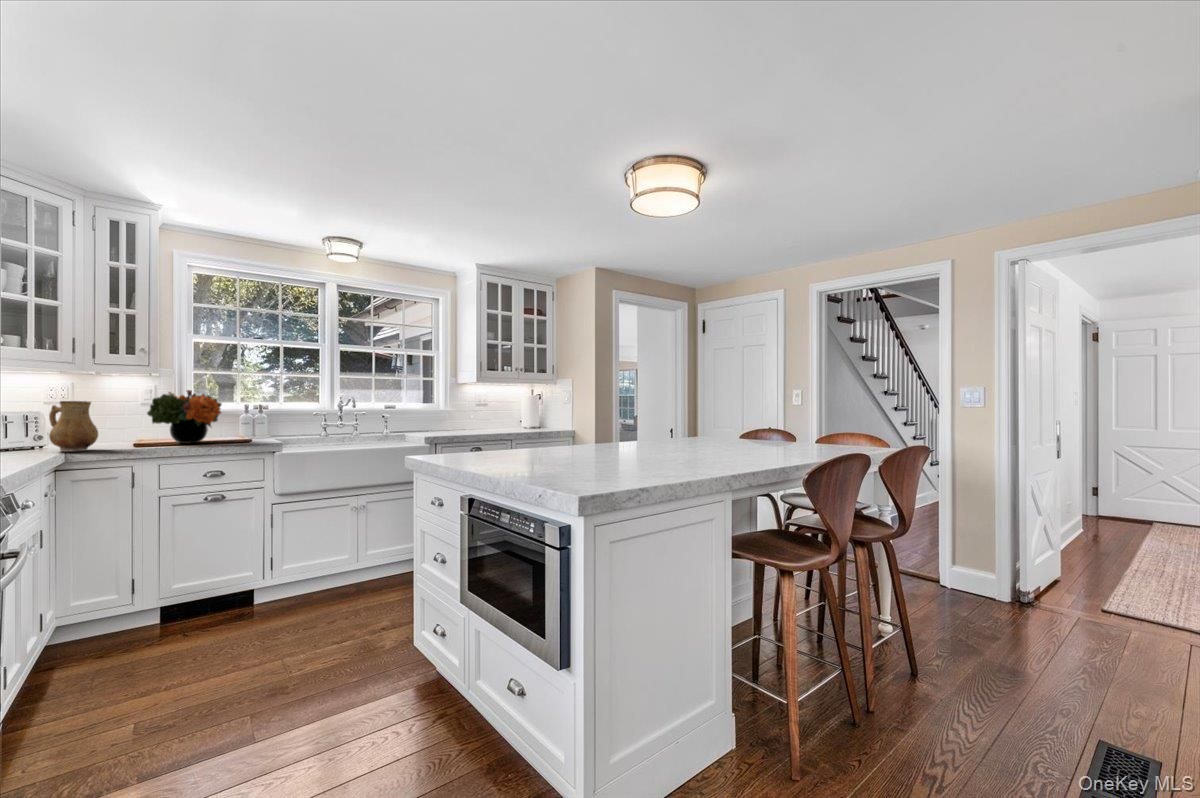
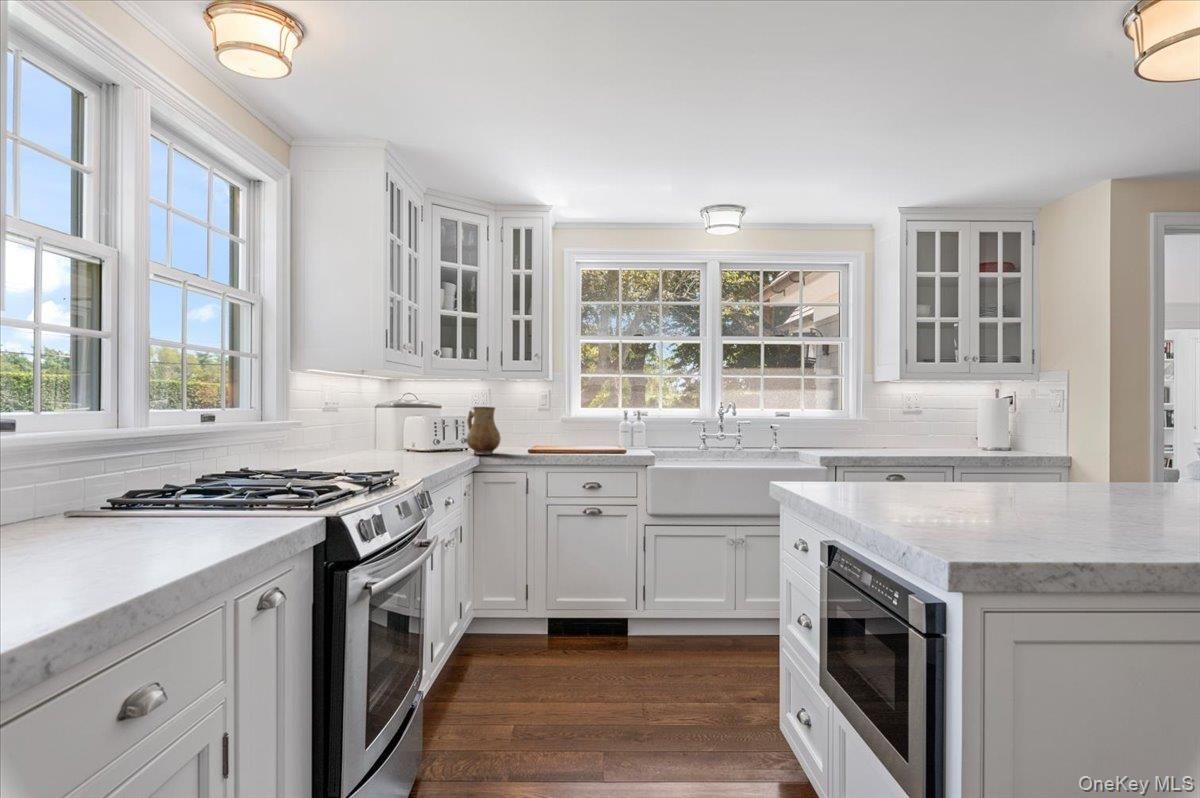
flower arrangement: present [147,390,222,444] -> none [538,395,603,451]

